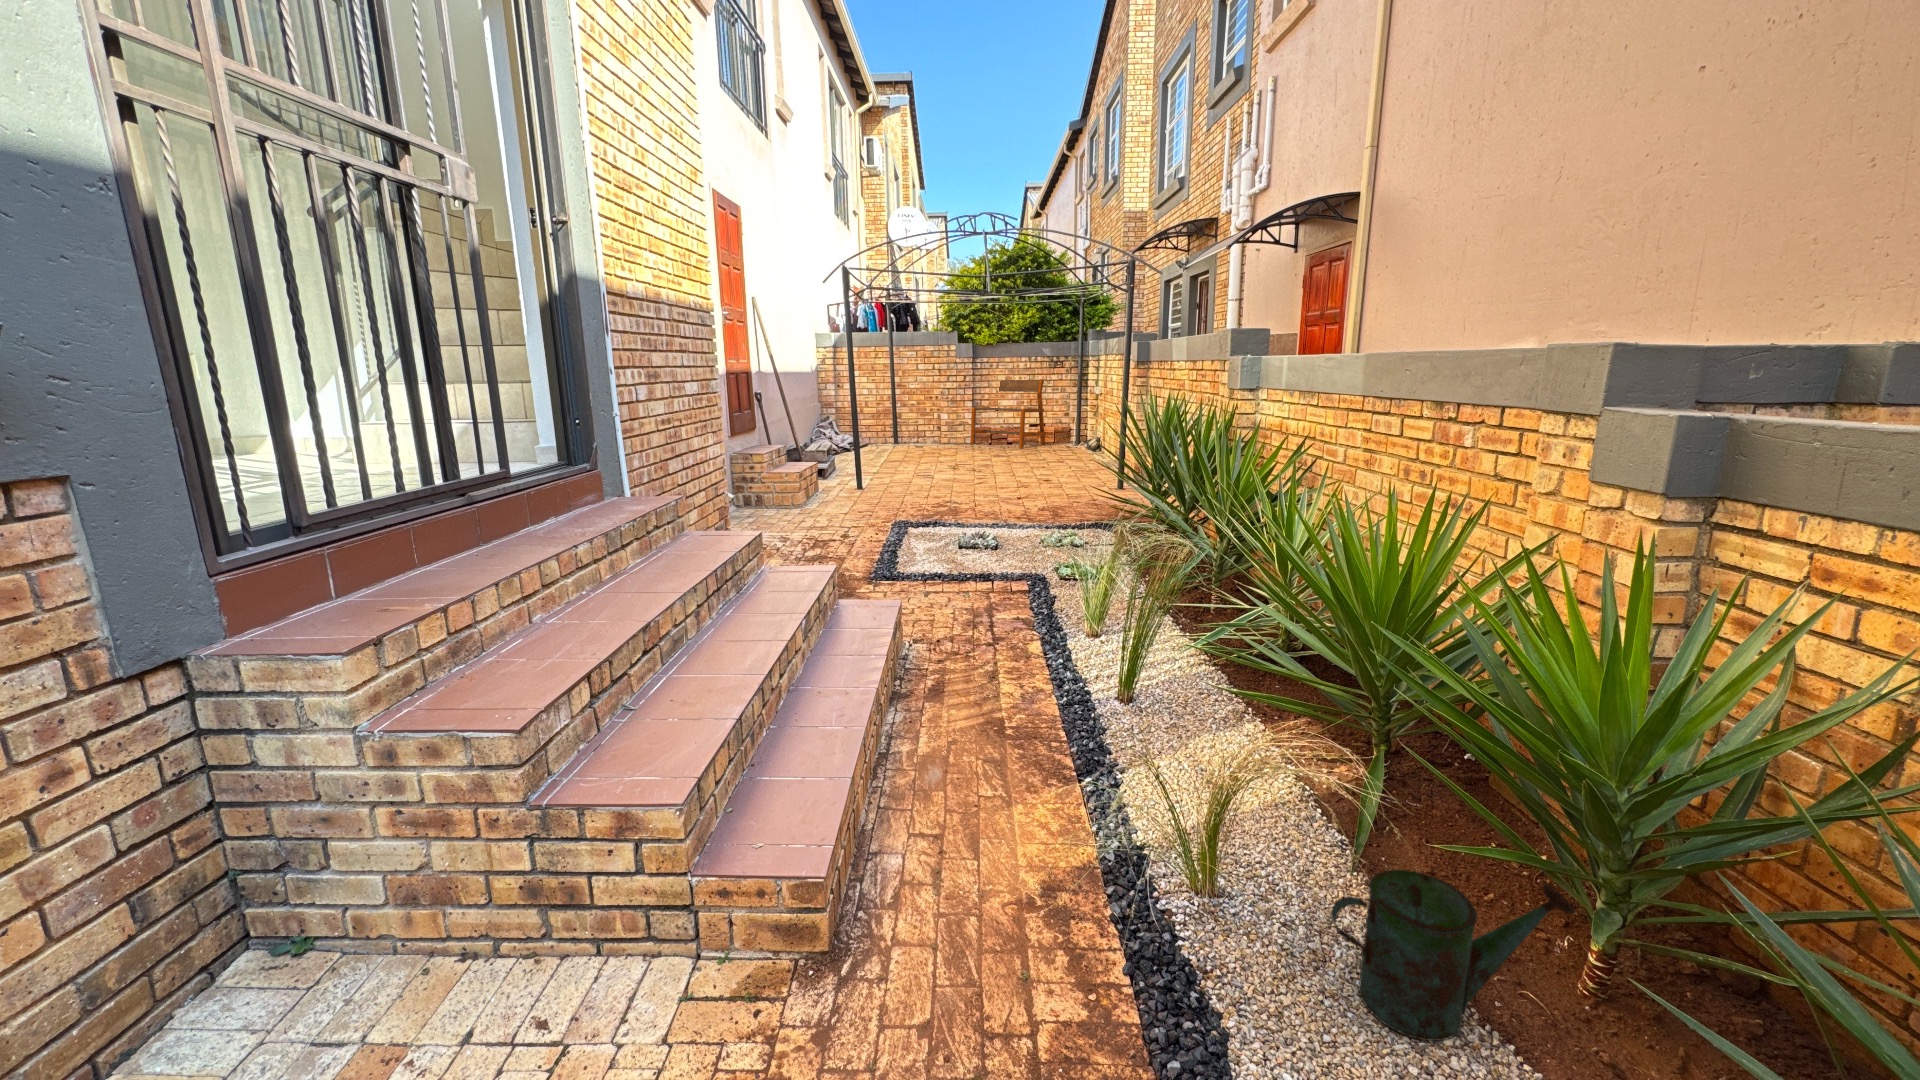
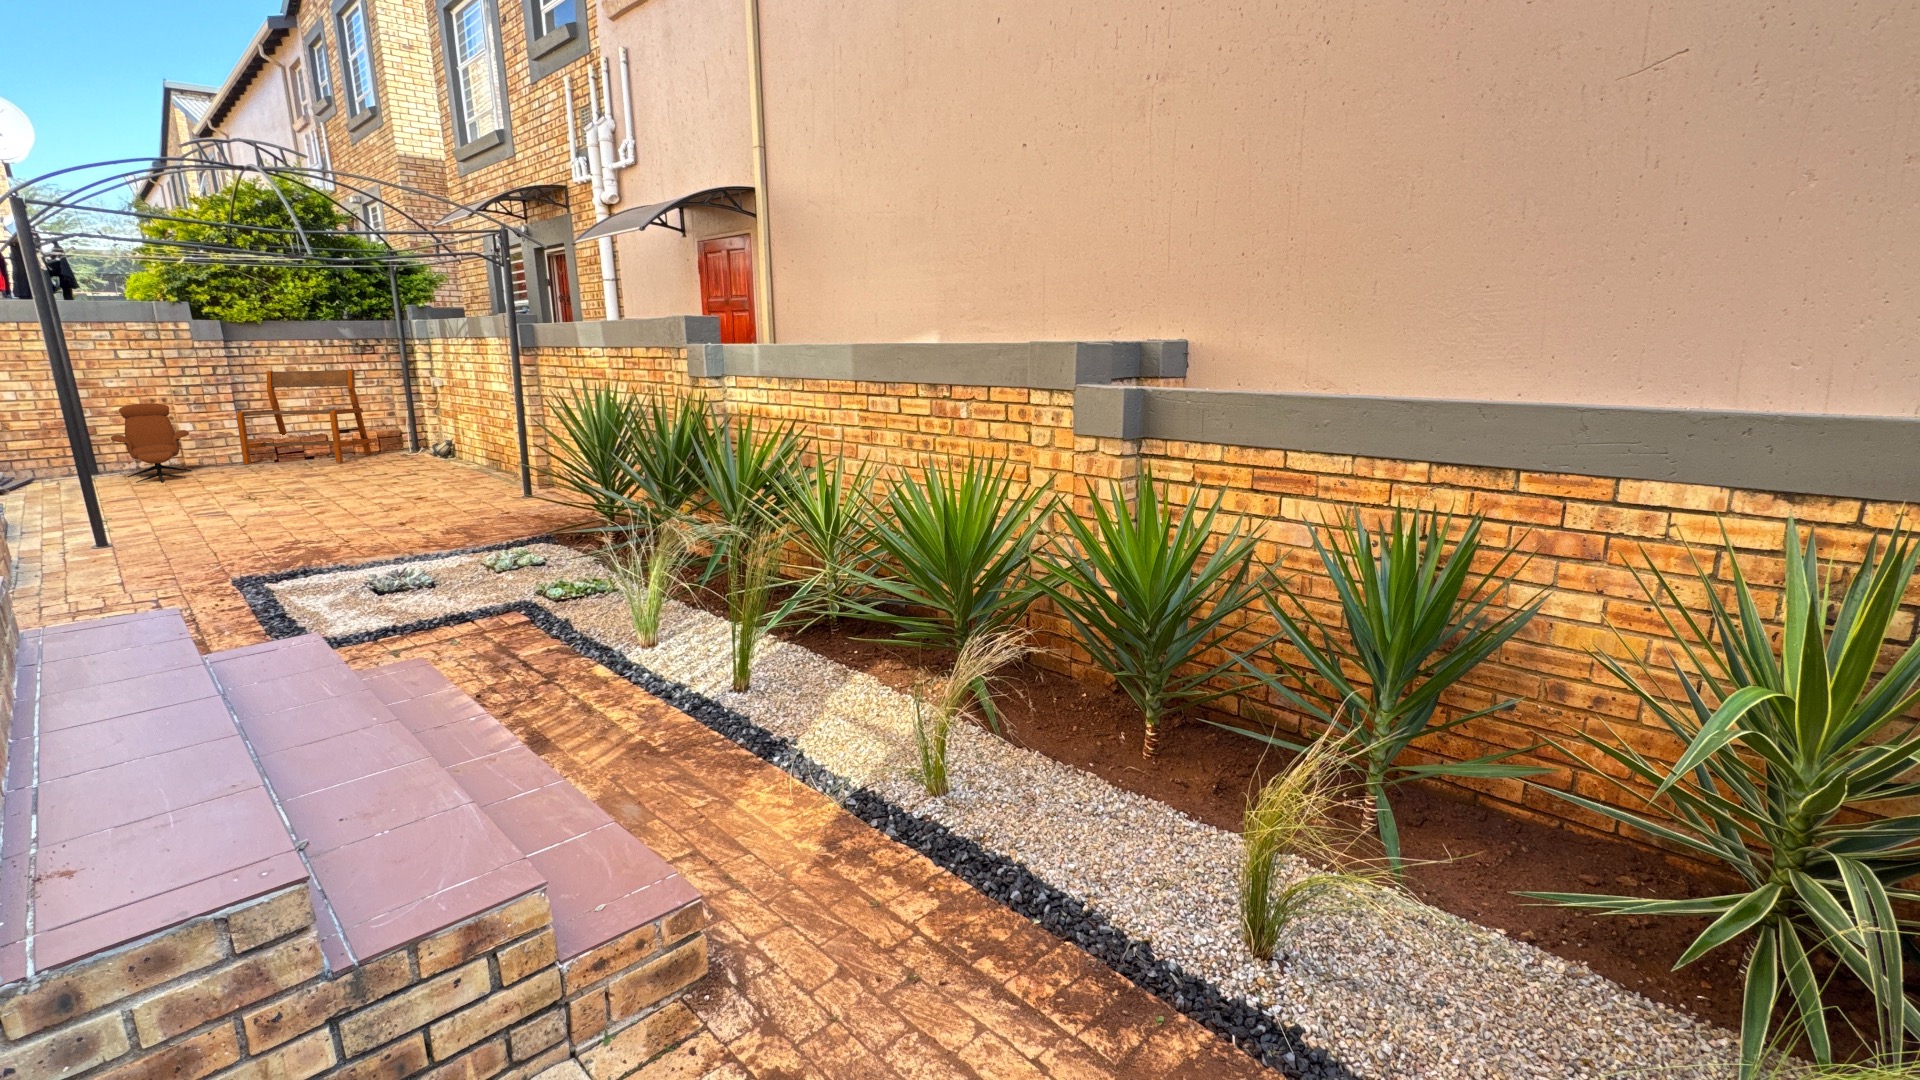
lounge chair: none [905,399,944,451] -> present [111,403,191,483]
watering can: present [1331,869,1576,1041] -> none [1050,685,1159,812]

